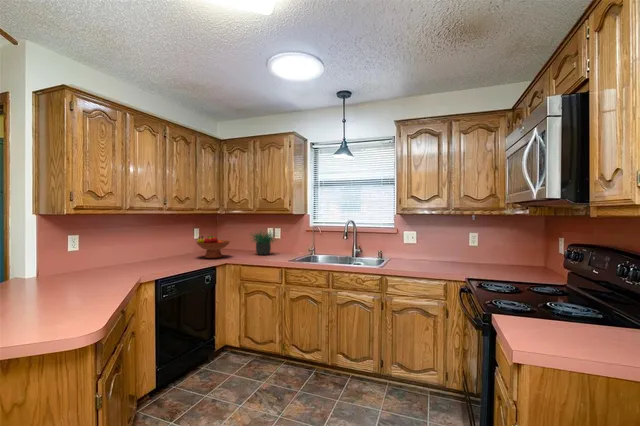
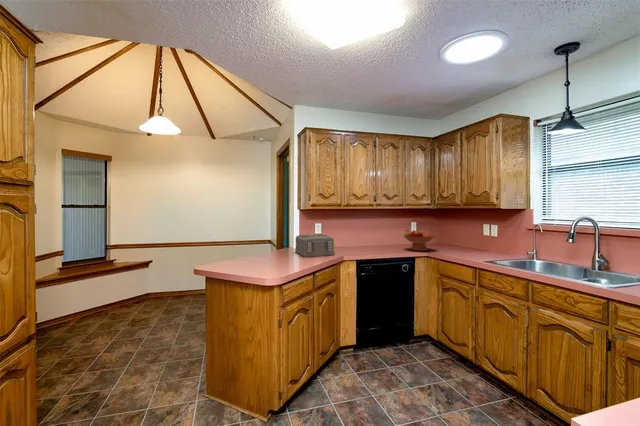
potted plant: present [253,231,274,255] -> none [453,217,493,253]
toaster: none [37,249,119,286] -> present [295,234,334,257]

